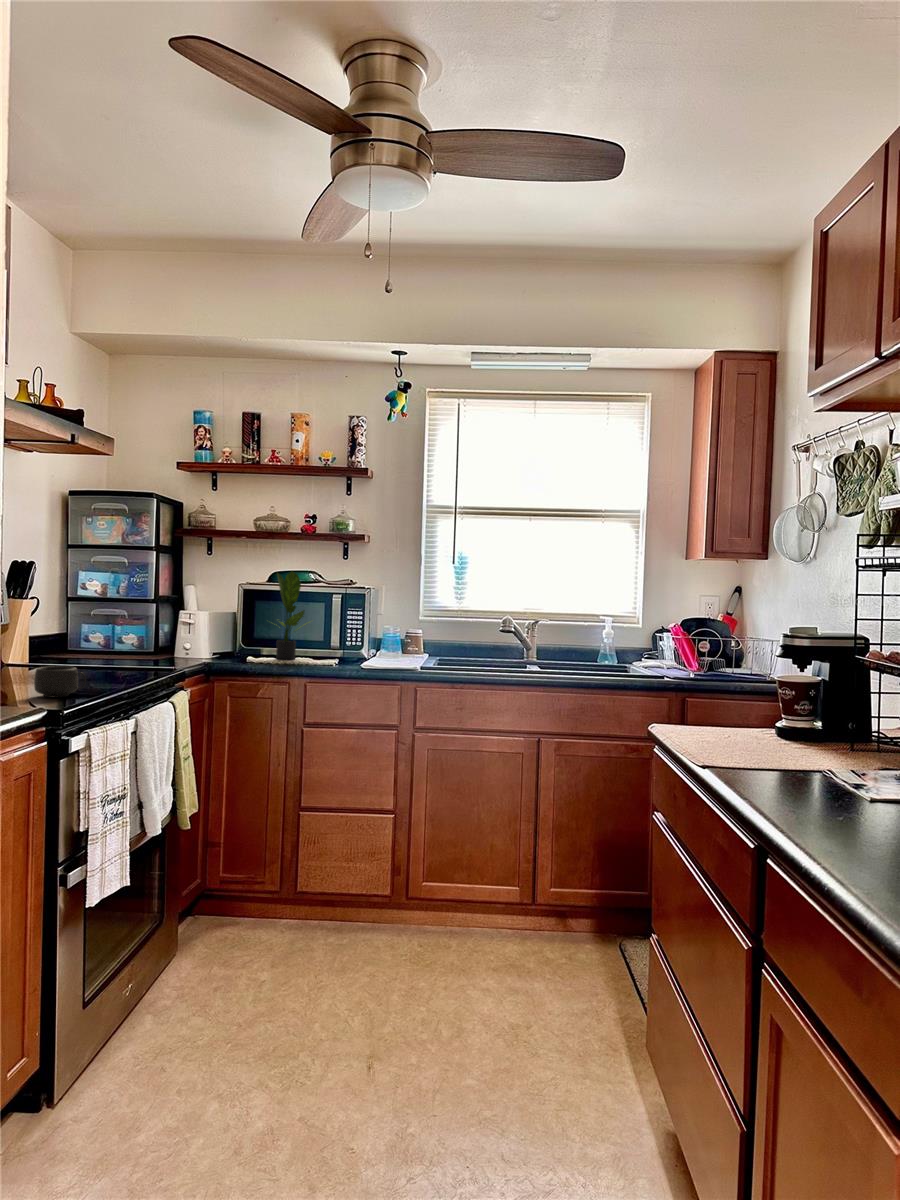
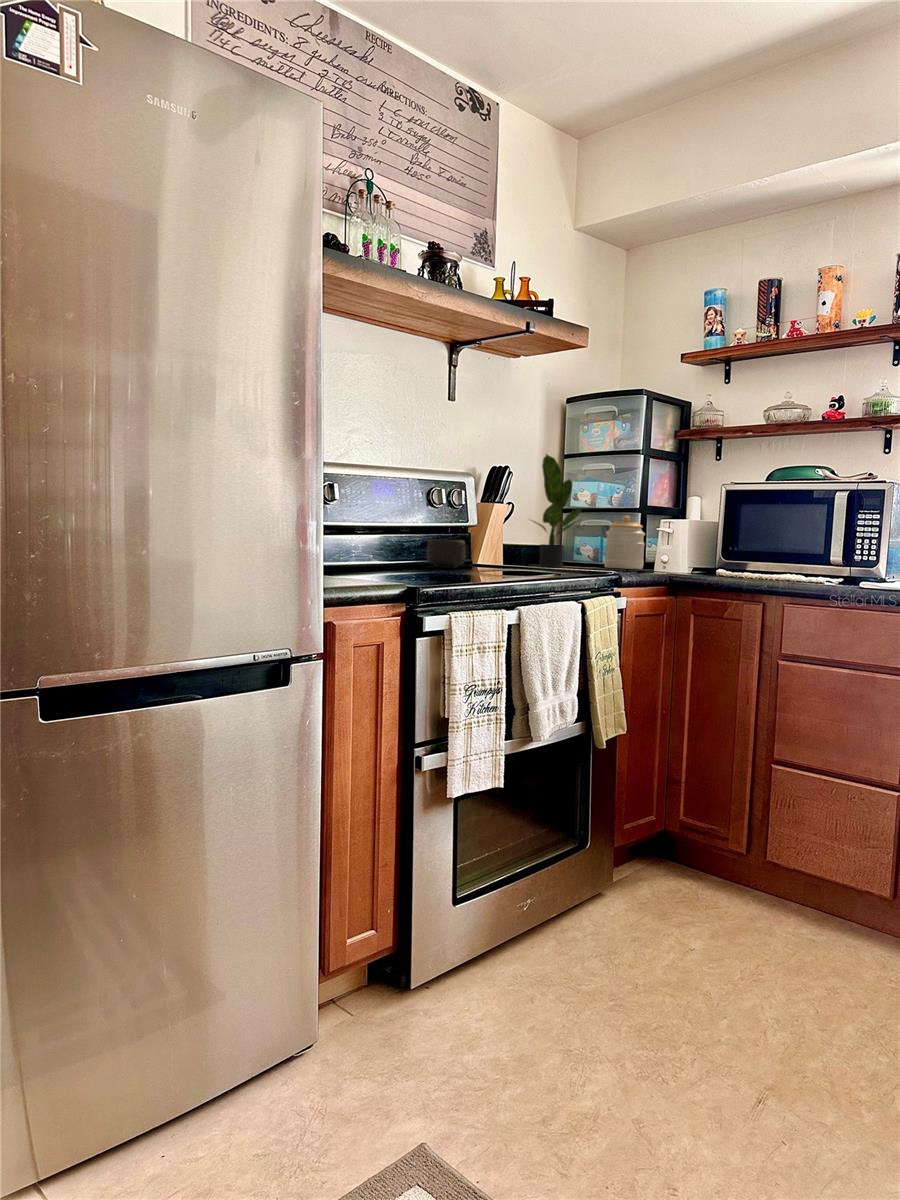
potted plant: present [276,571,311,659] -> present [533,454,582,567]
jar: none [140,613,178,662] -> present [604,515,645,569]

